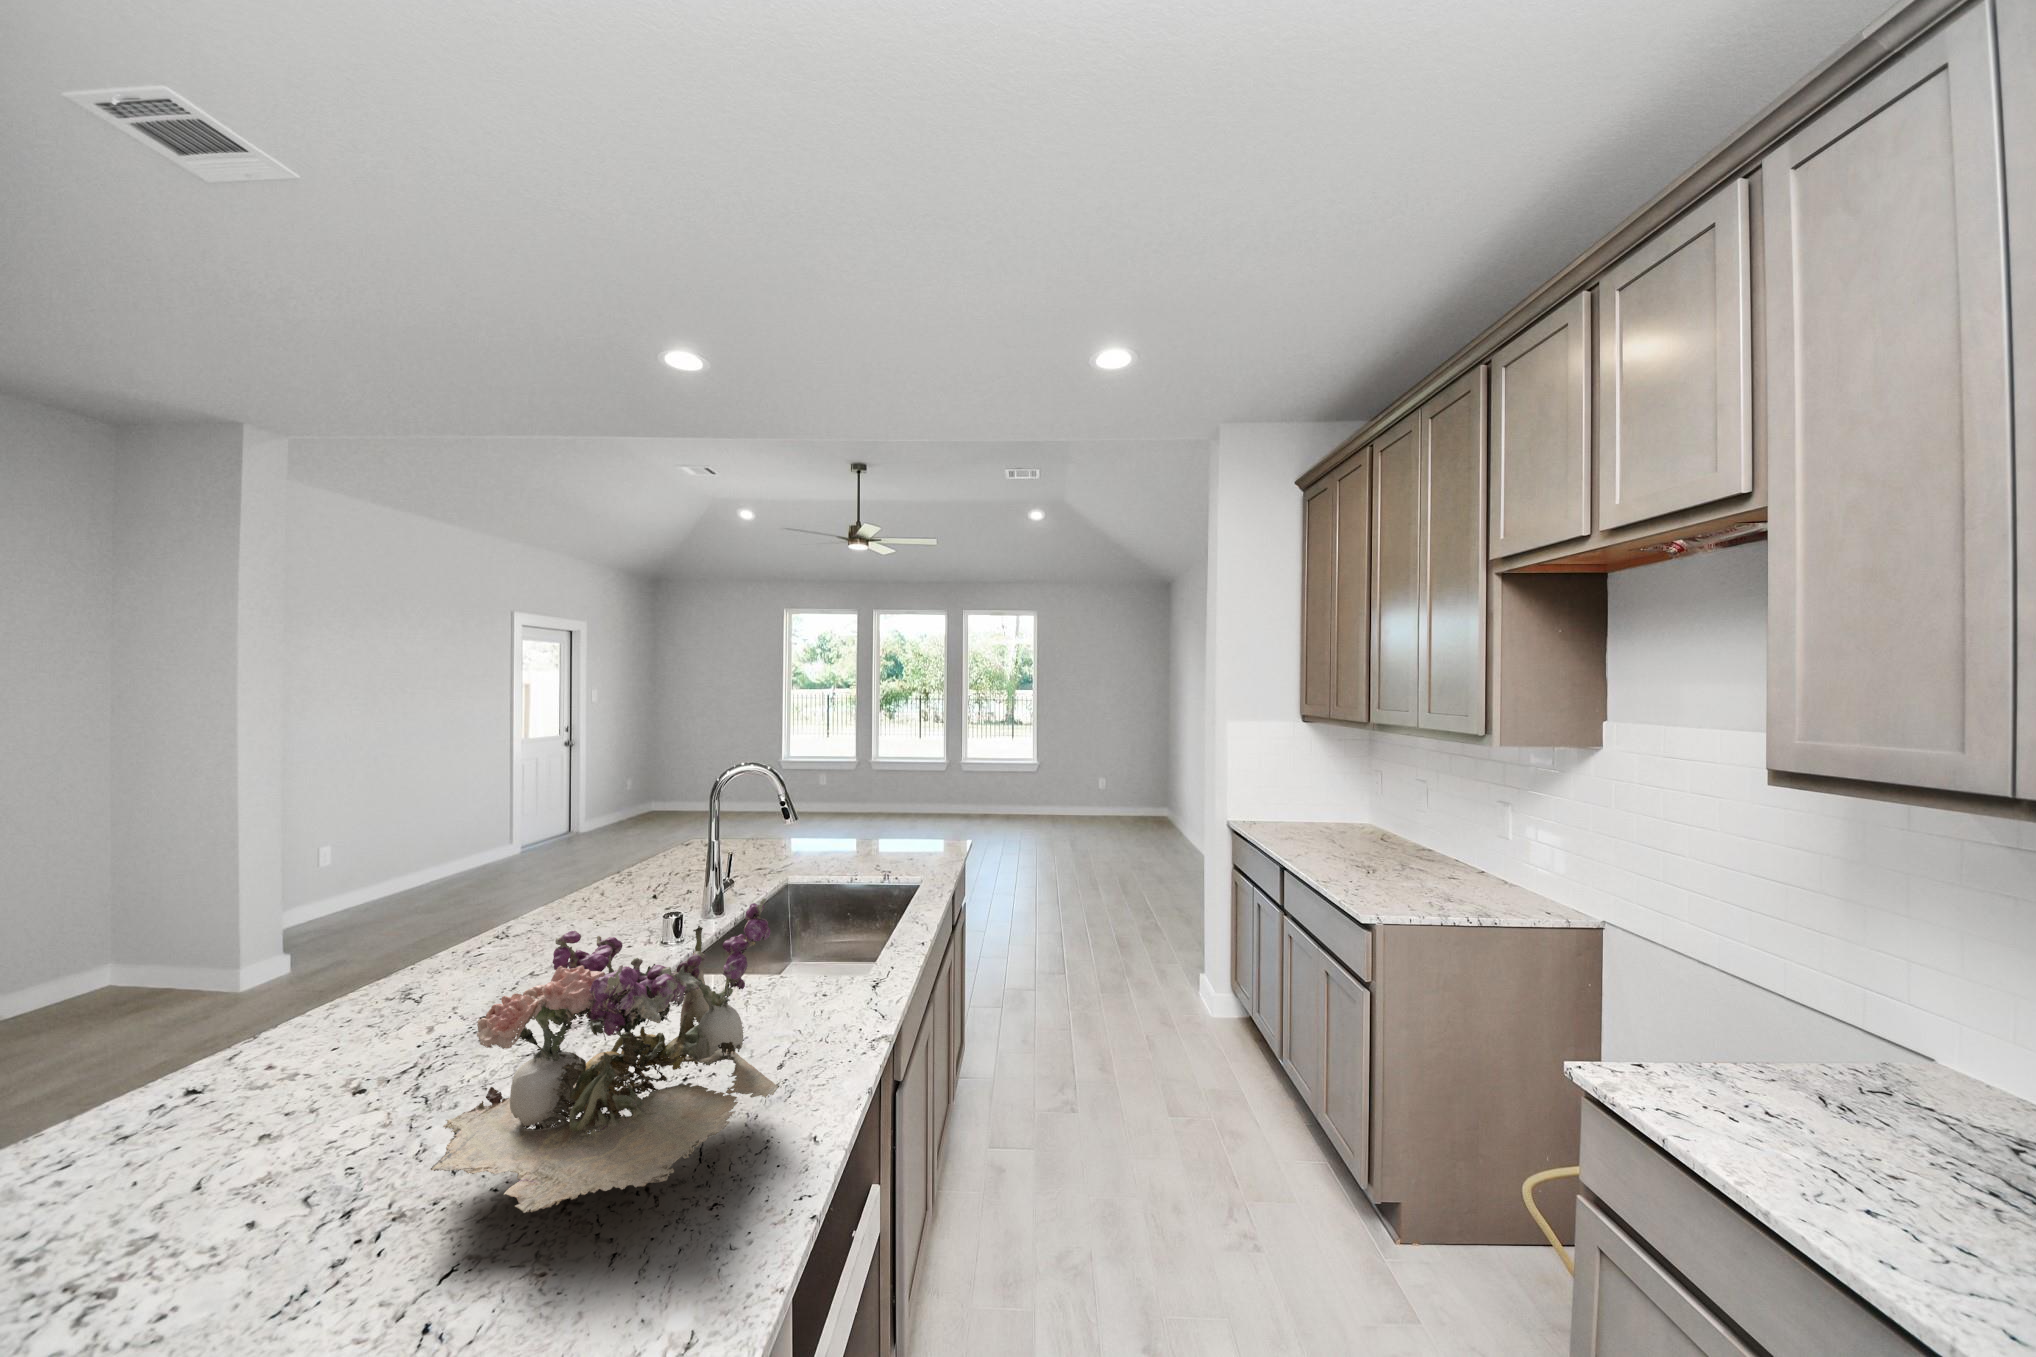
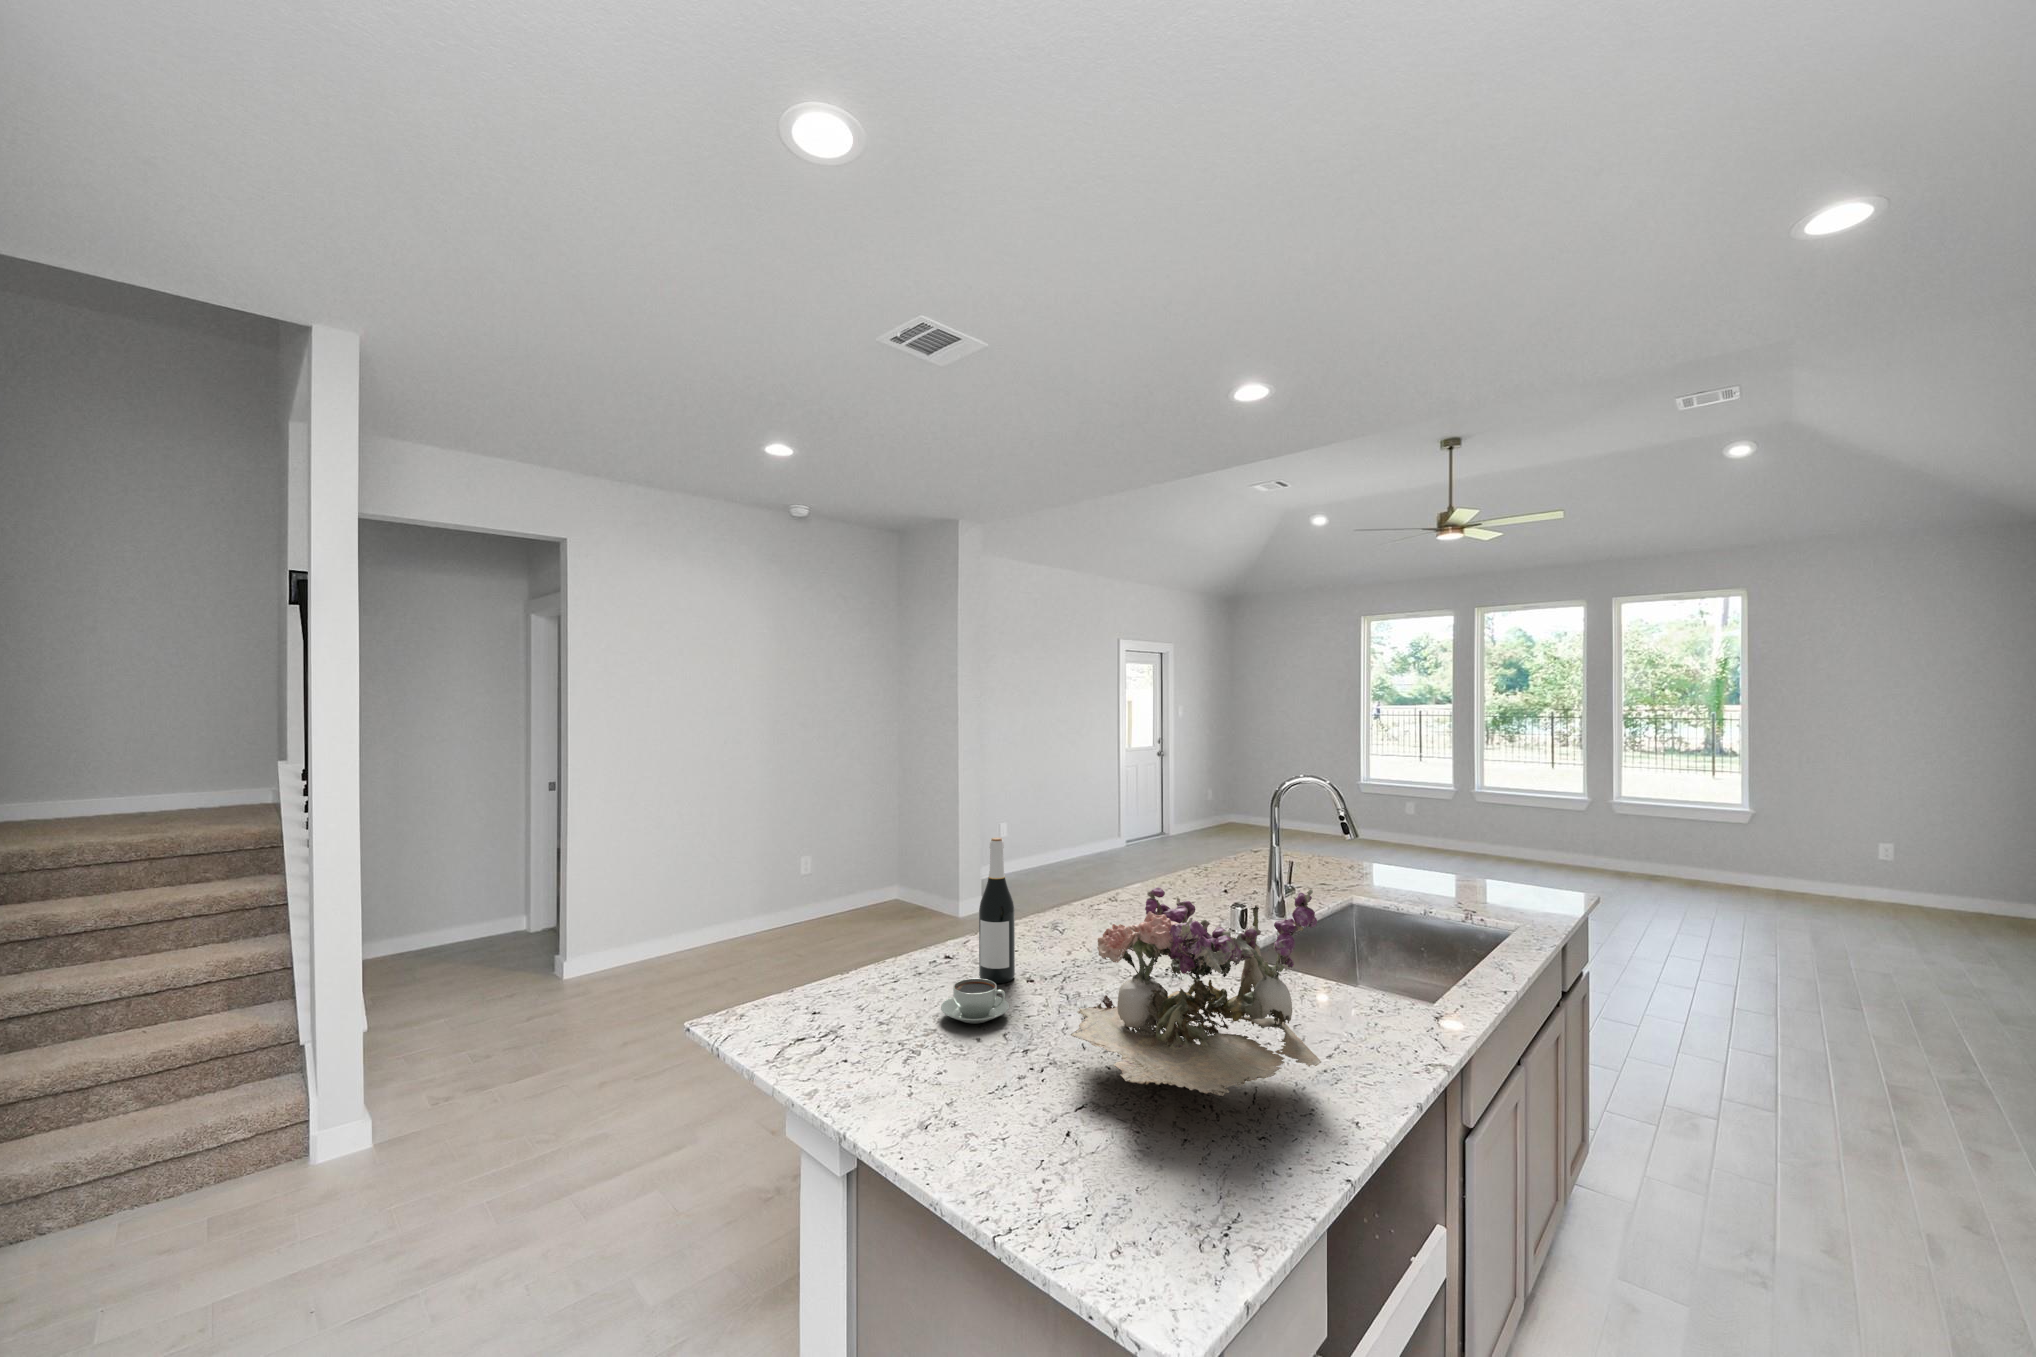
wine bottle: none [260,898,333,1116] -> present [979,838,1015,983]
coffee cup: none [167,1119,318,1207] -> present [941,978,1009,1023]

